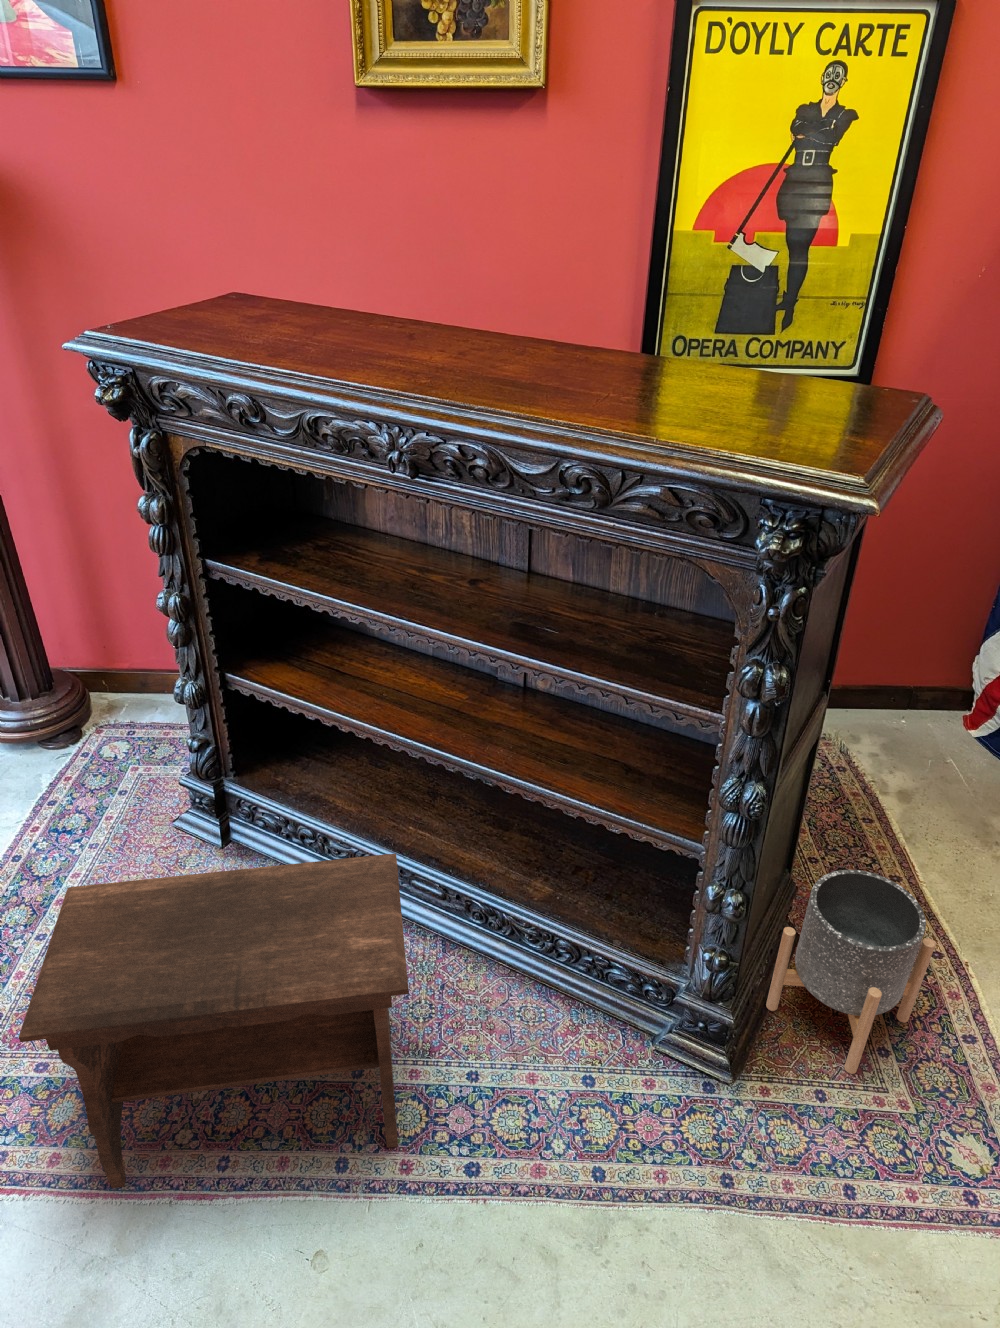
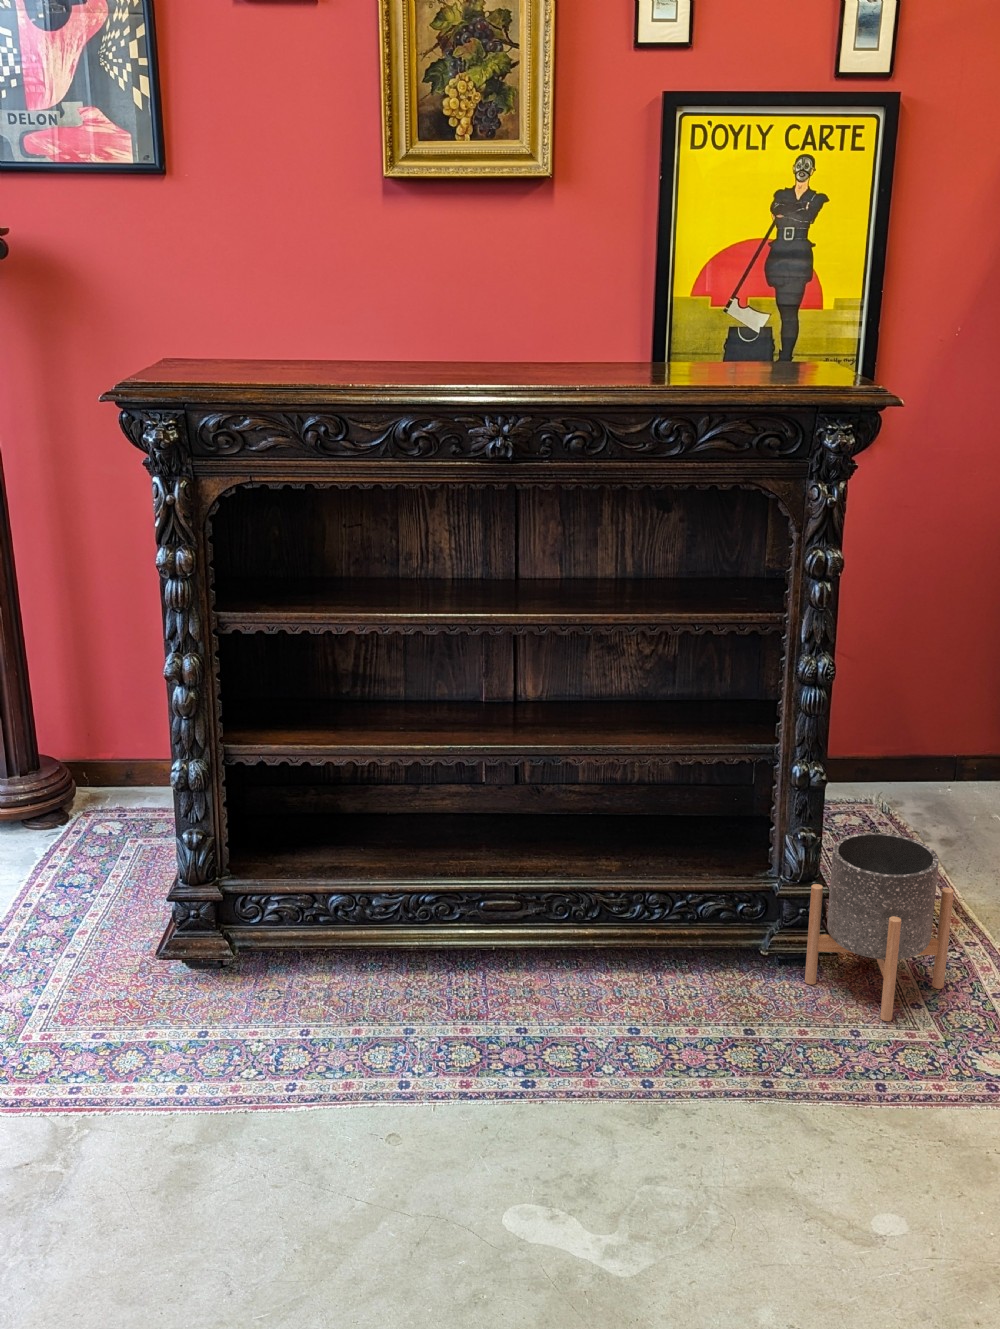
footstool: present [19,854,409,1188] -> none [147,794,474,1105]

